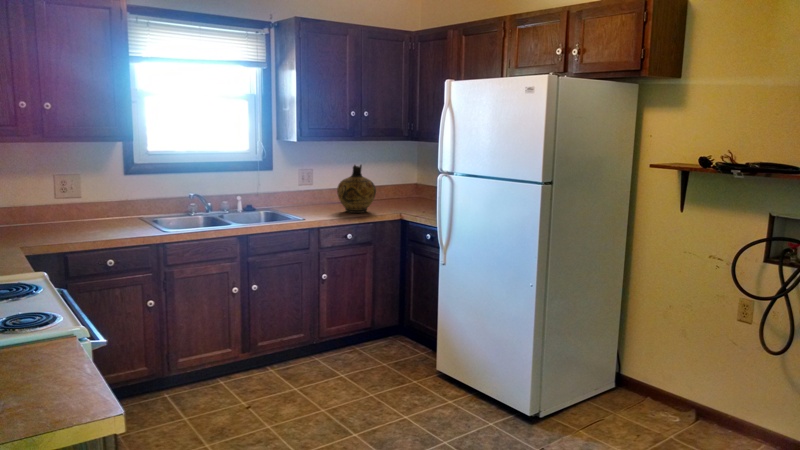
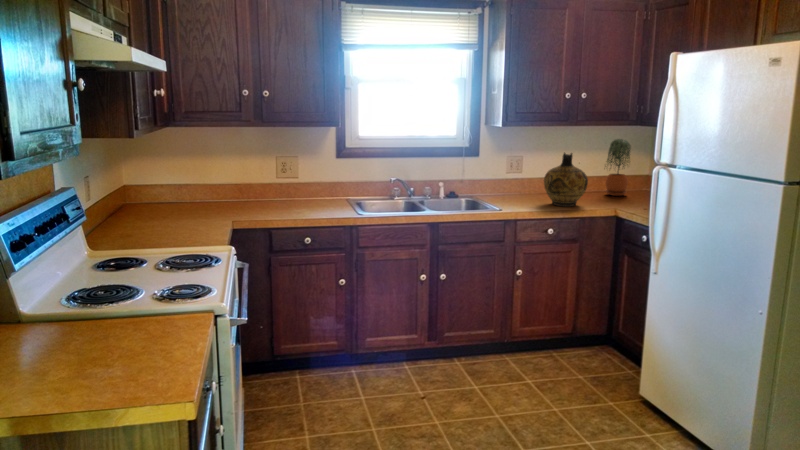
potted plant: none [384,151,405,202] -> present [605,139,631,196]

